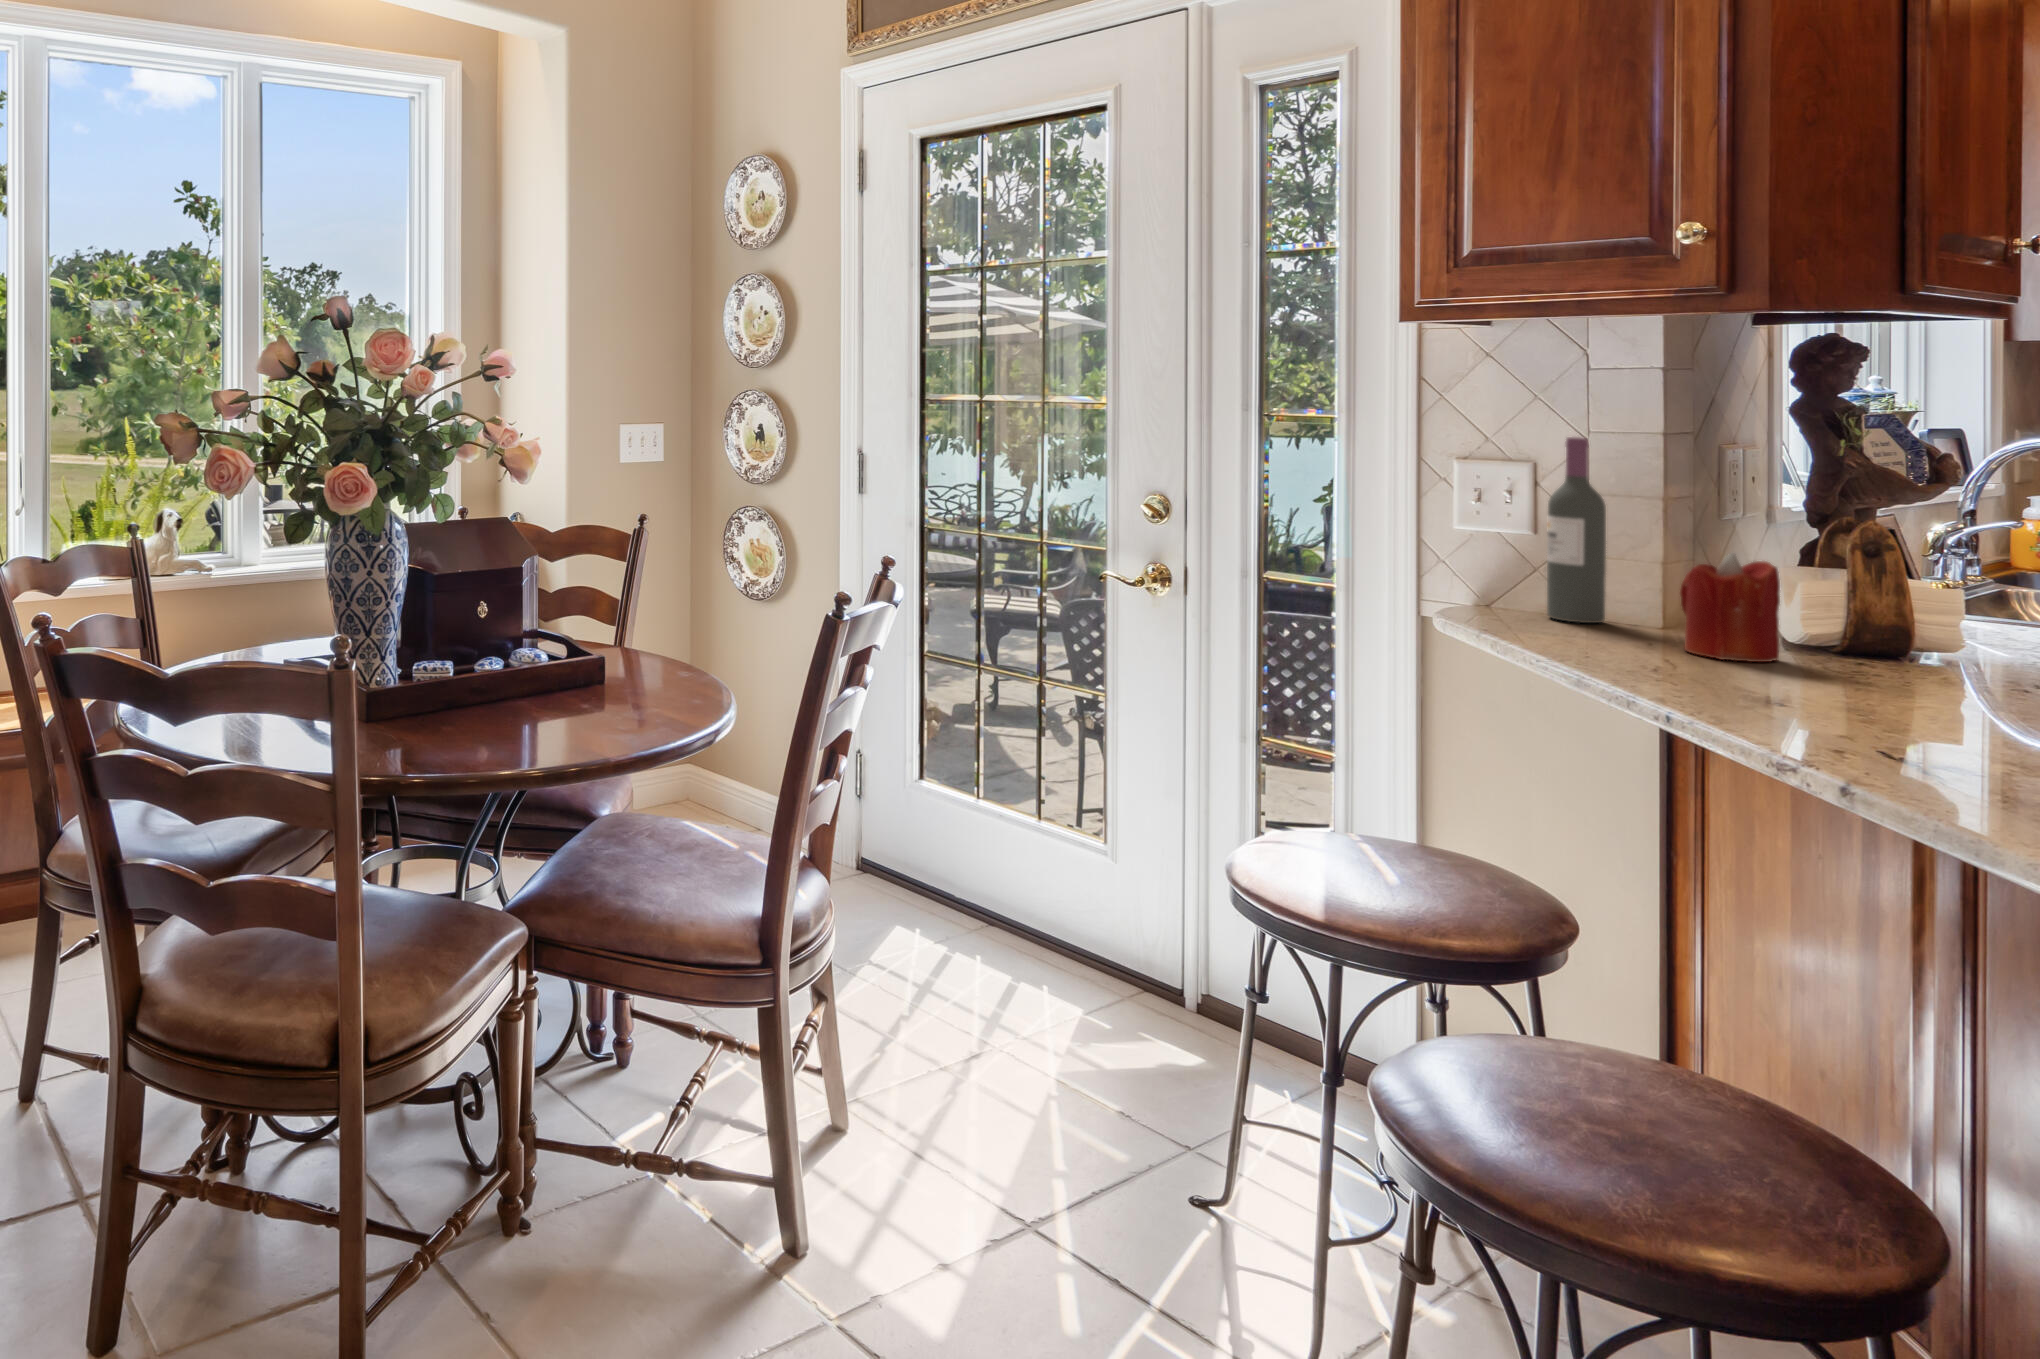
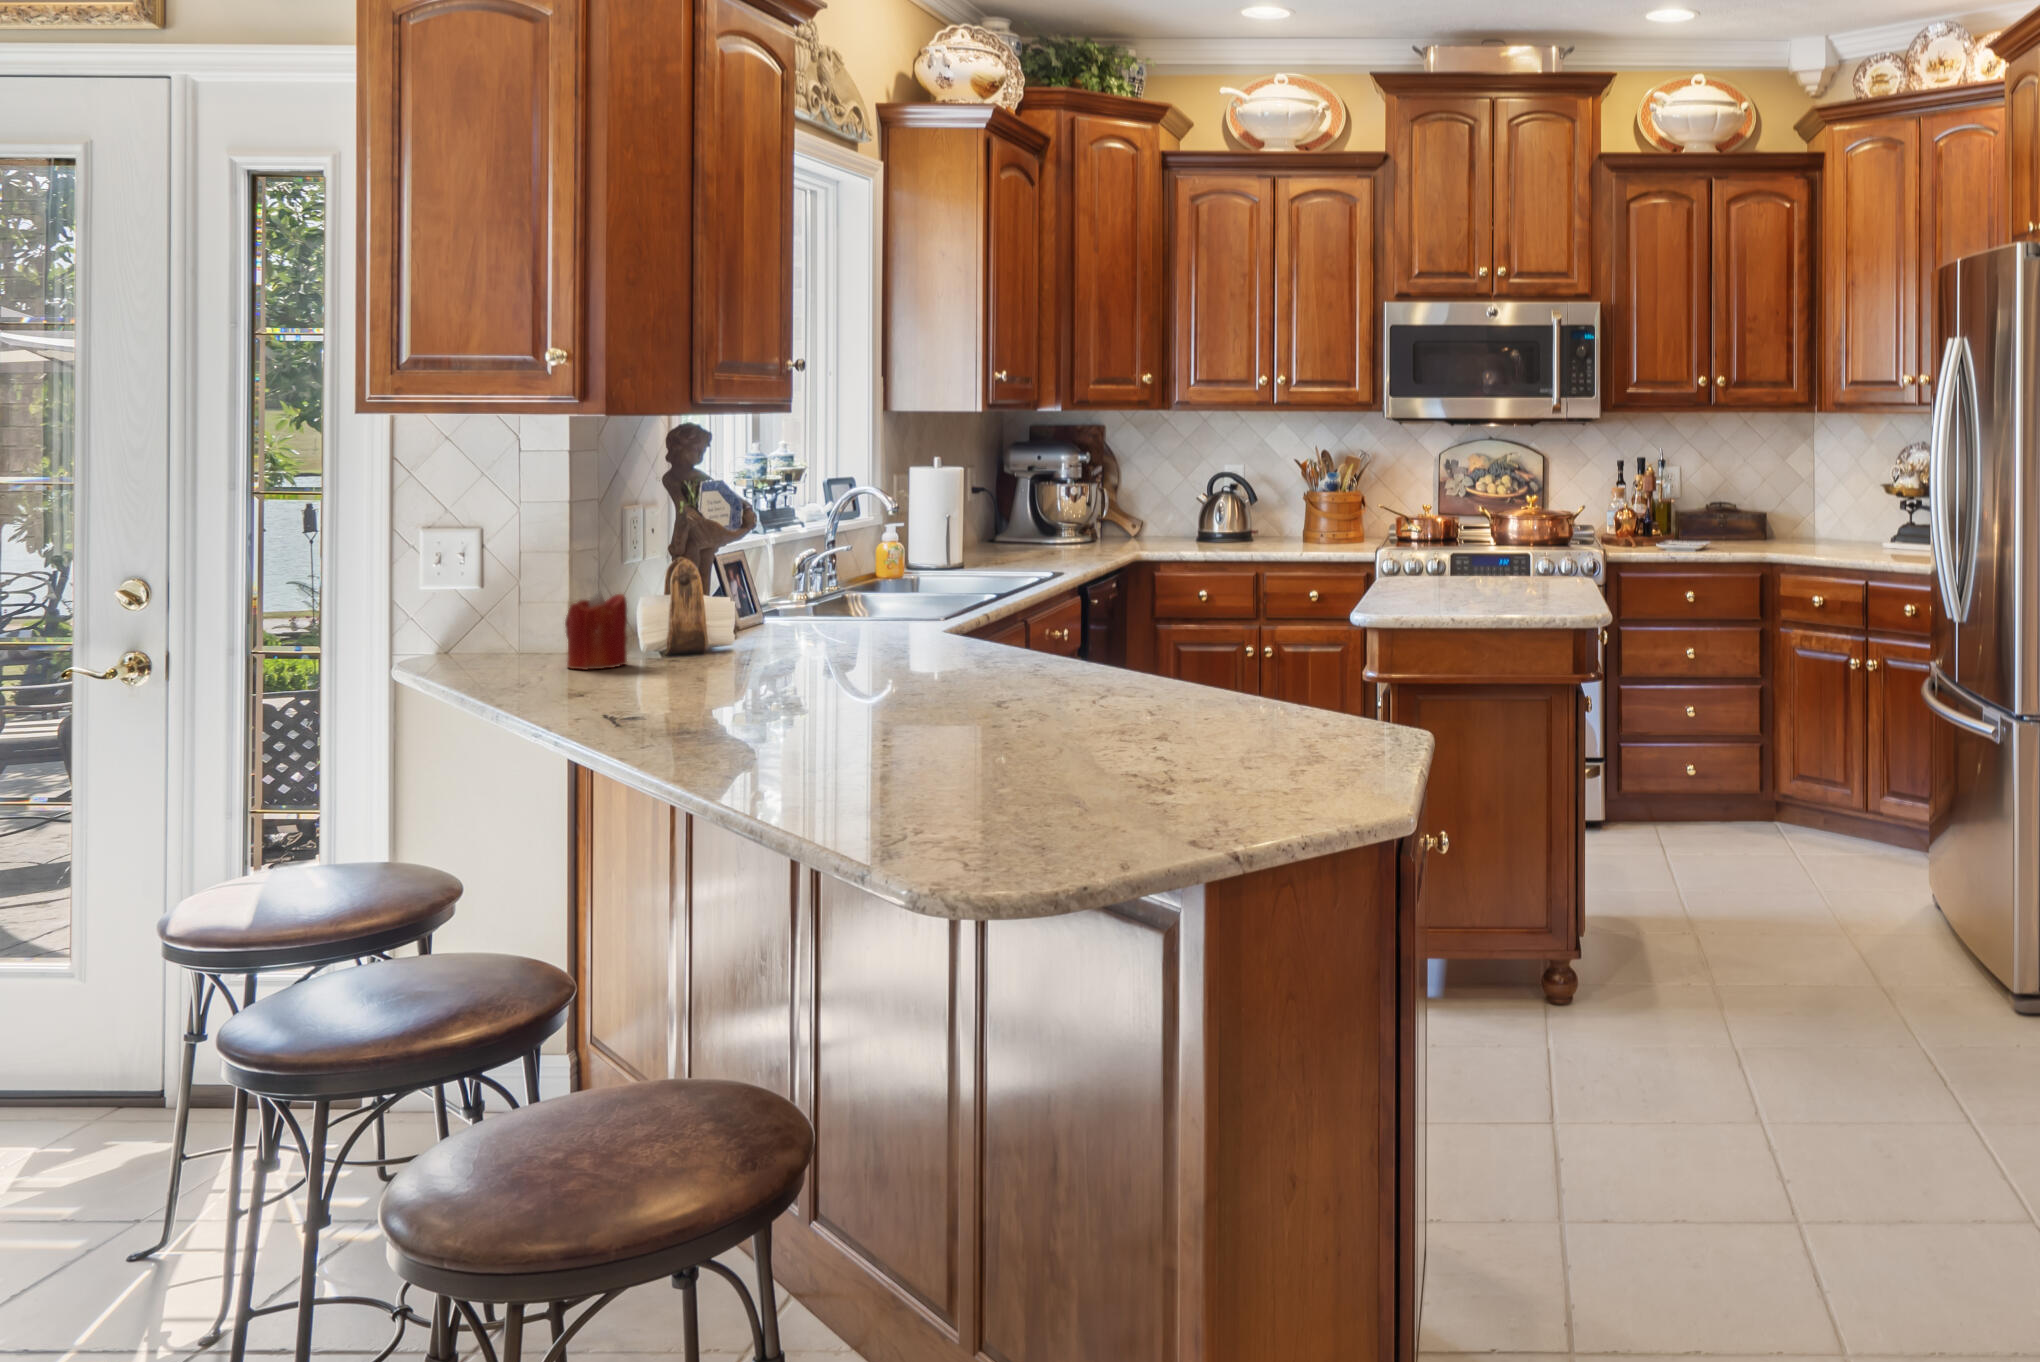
wine bottle: present [1547,437,1606,623] -> none [486,506,531,657]

